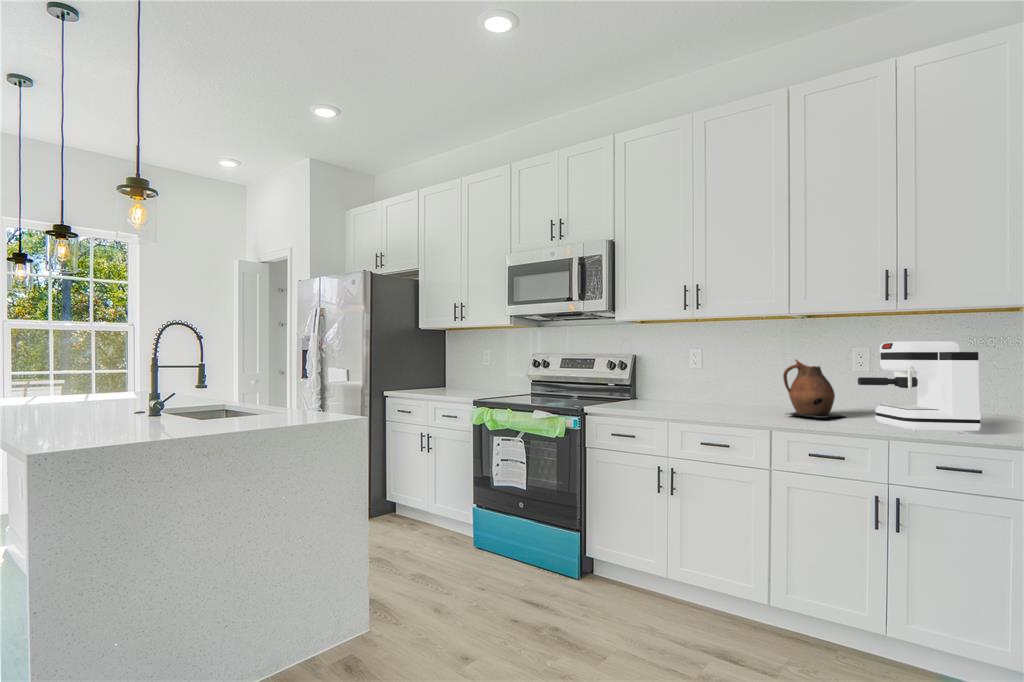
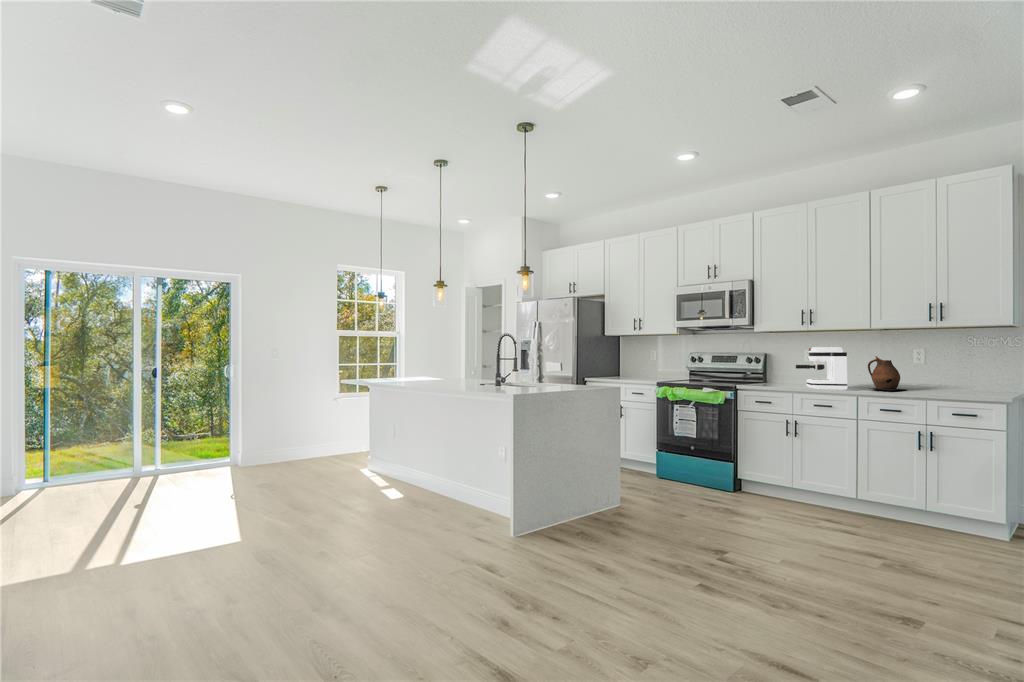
coffee maker: present [858,341,981,433] -> present [796,347,847,390]

